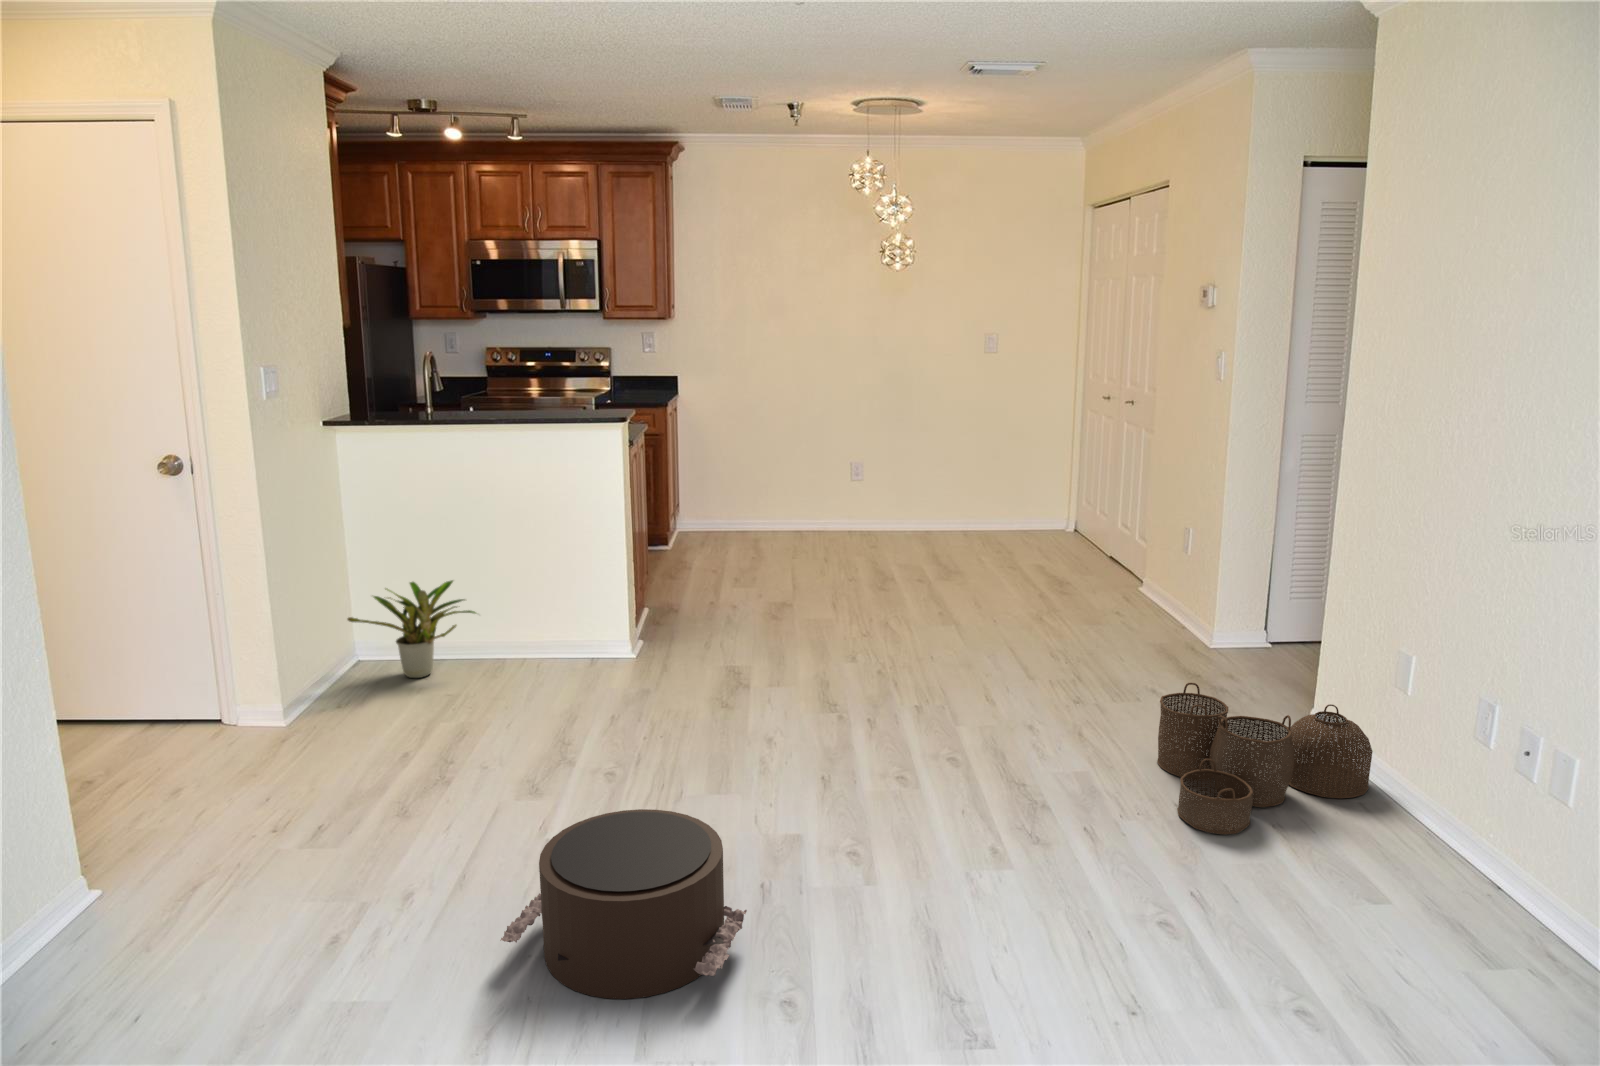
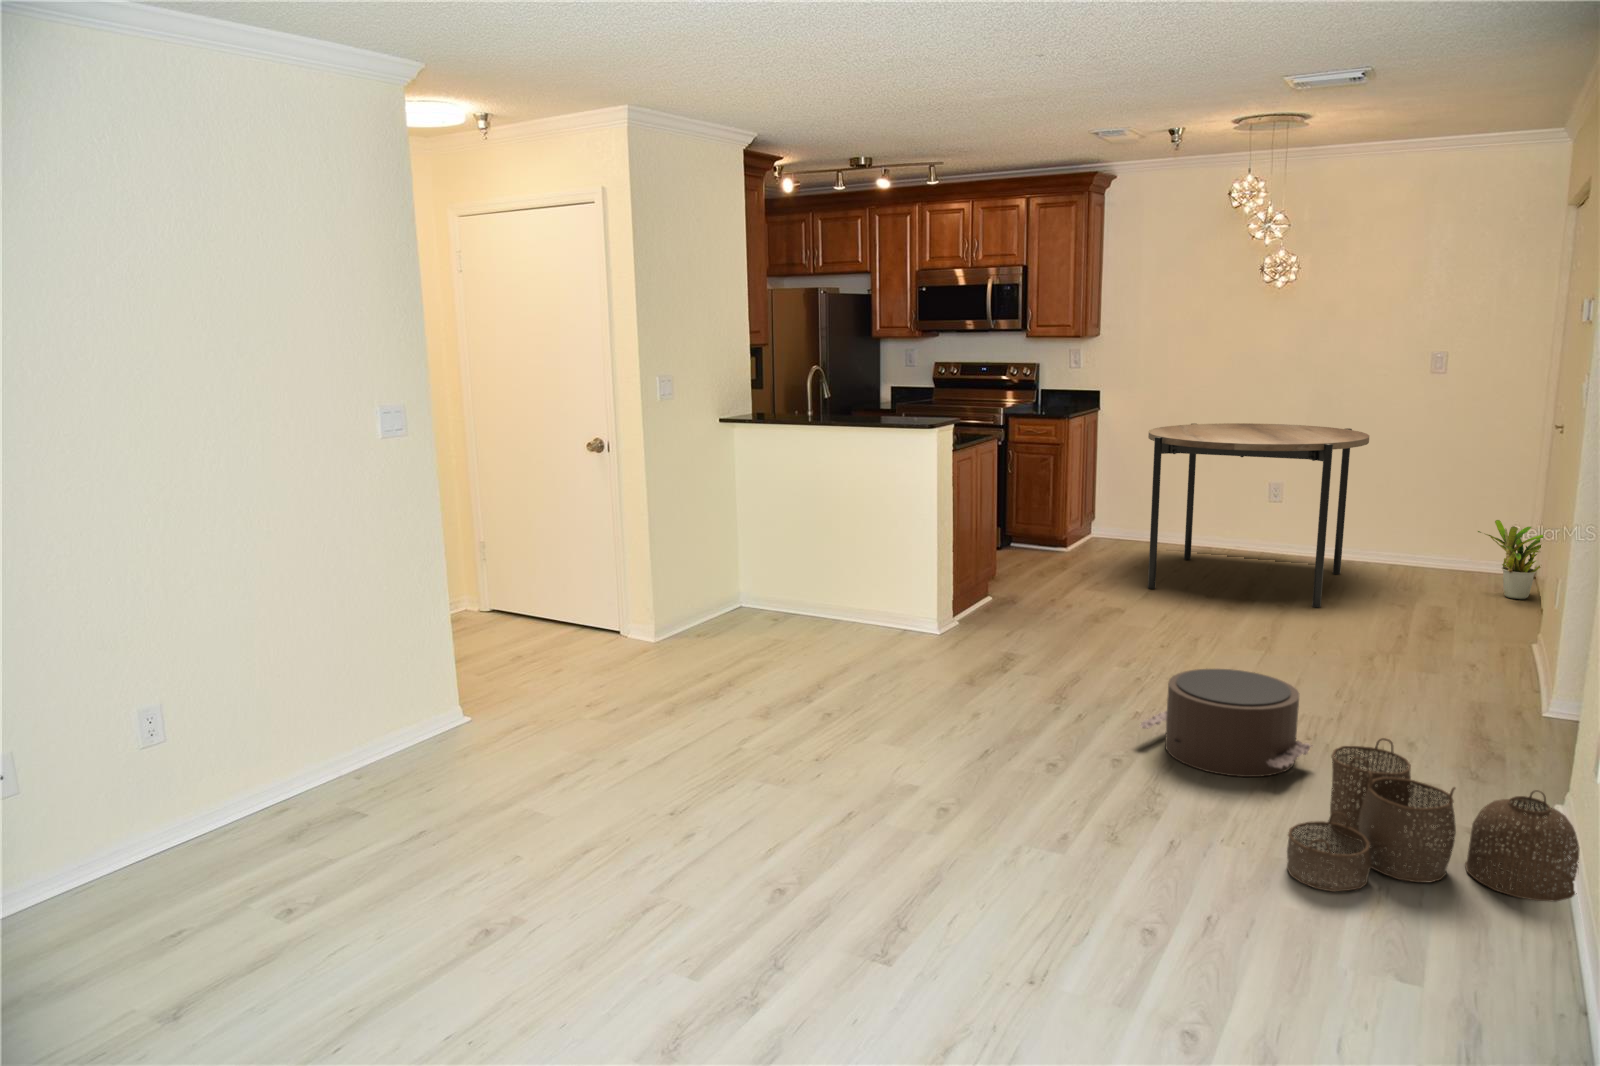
dining table: none [756,402,950,571] -> present [1148,423,1369,608]
potted plant: present [348,580,476,678] -> present [1477,520,1543,599]
pouf: present [500,809,747,999] -> present [1139,669,1312,777]

